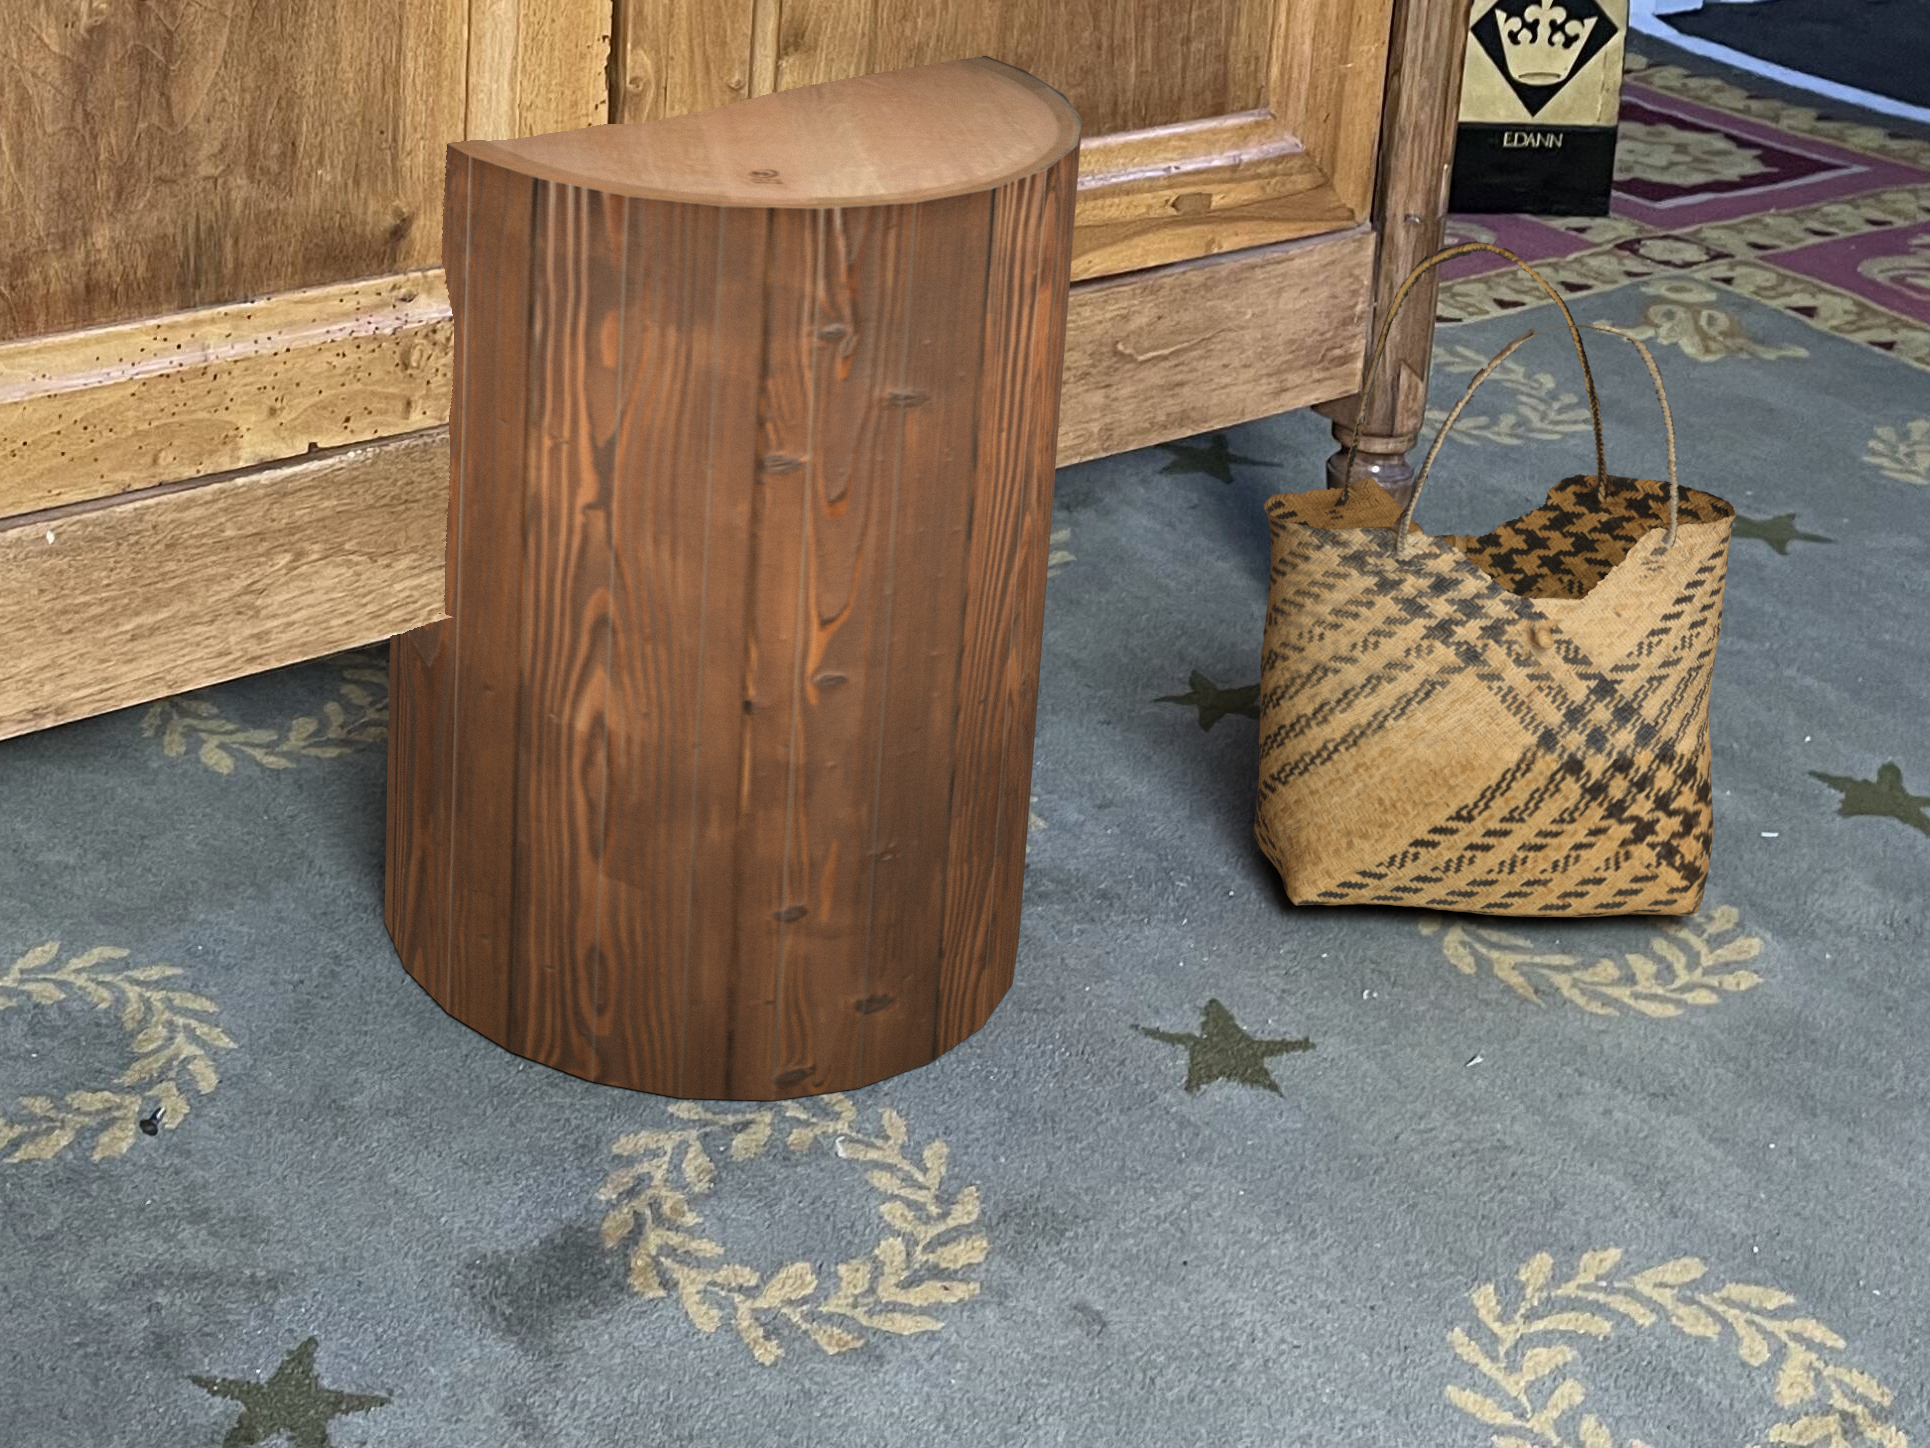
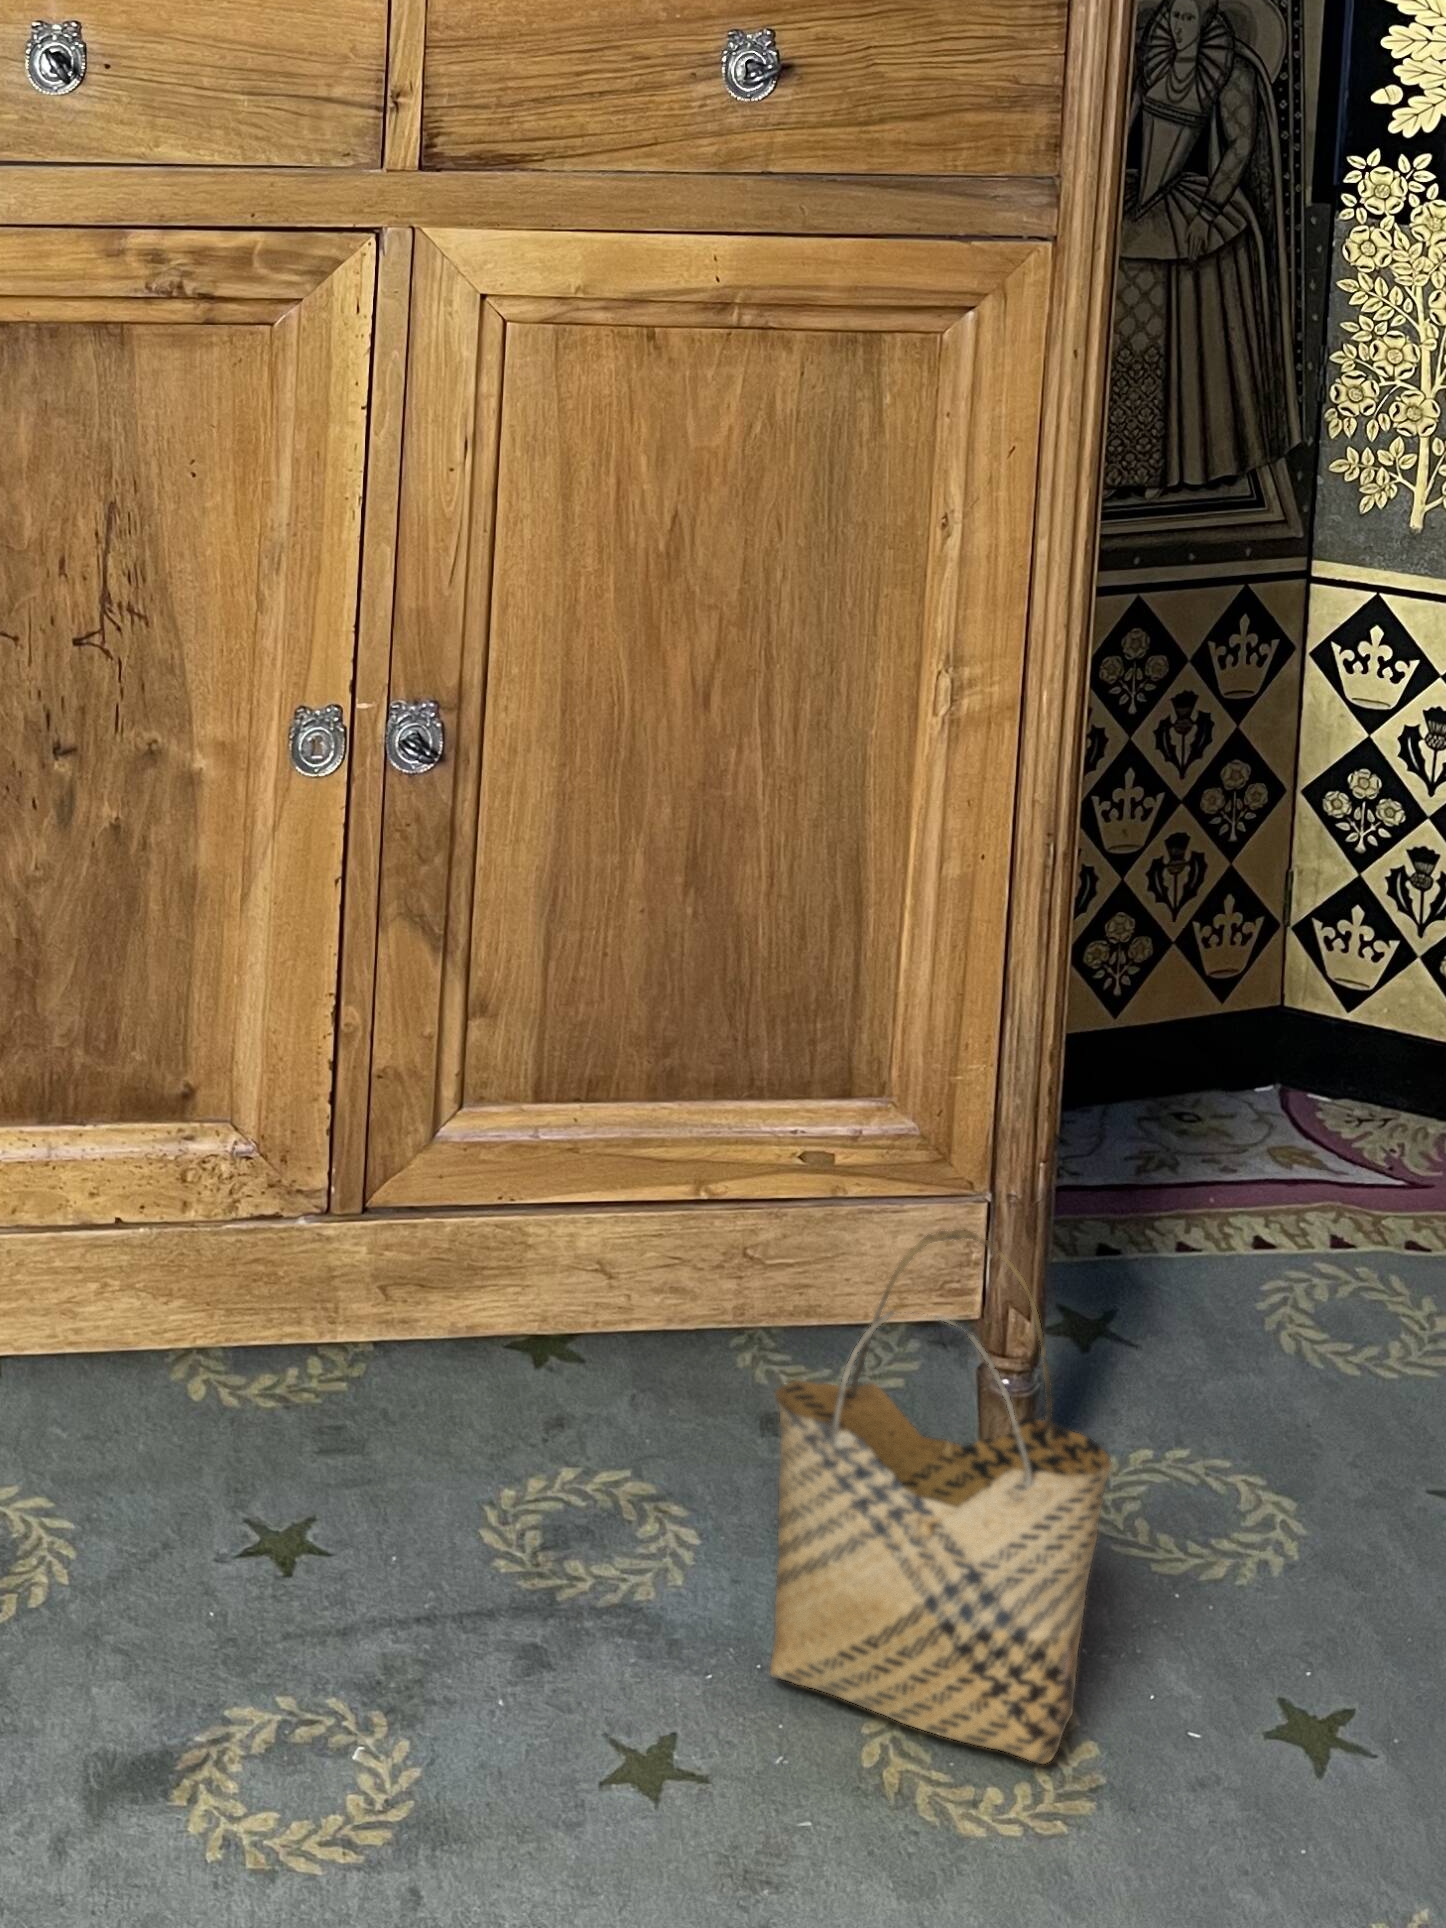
stool: present [385,56,1082,1100] -> none [200,953,637,1711]

